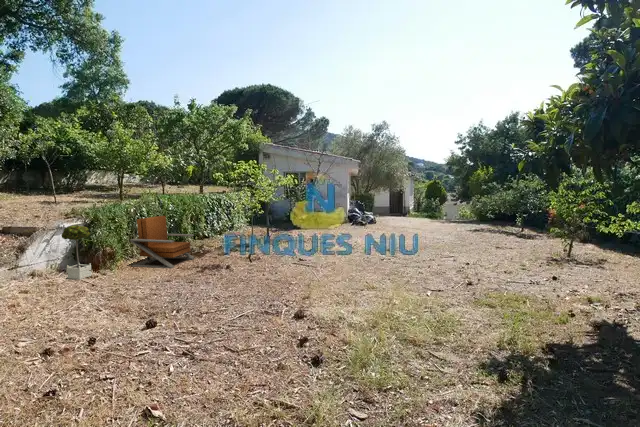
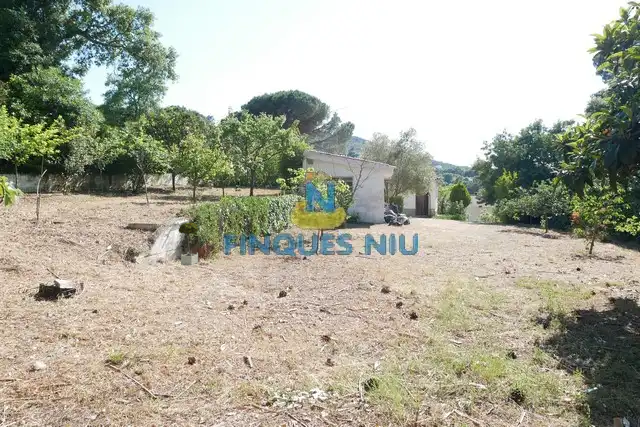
lounge chair: present [130,216,194,269] -> none [221,216,268,259]

